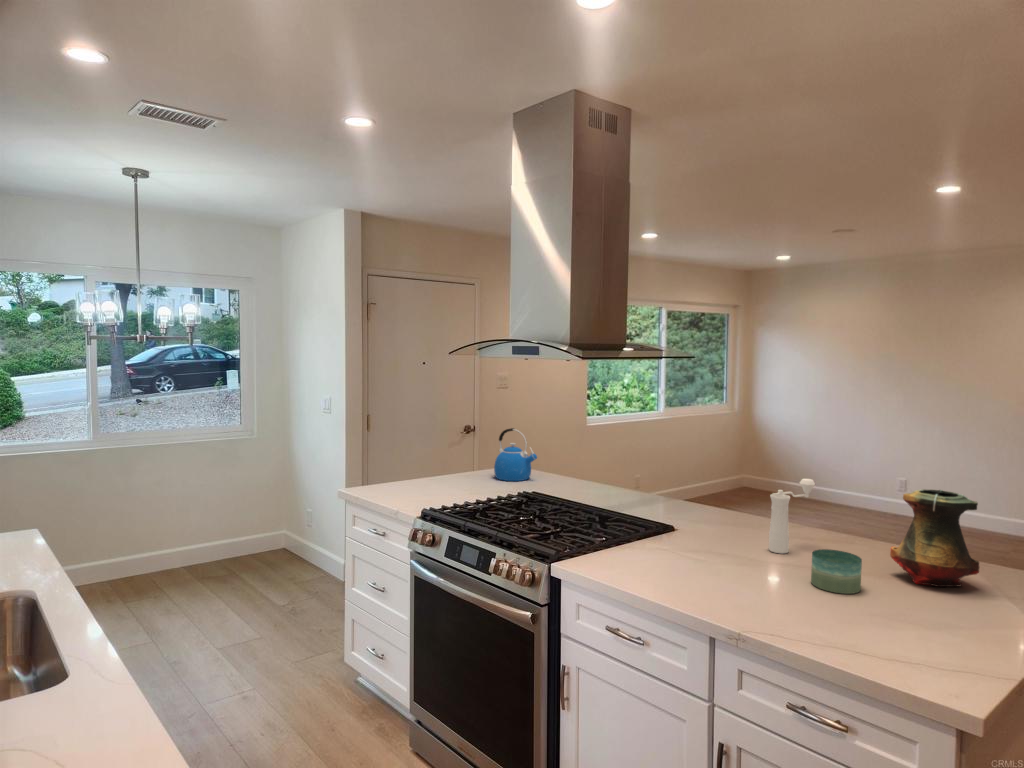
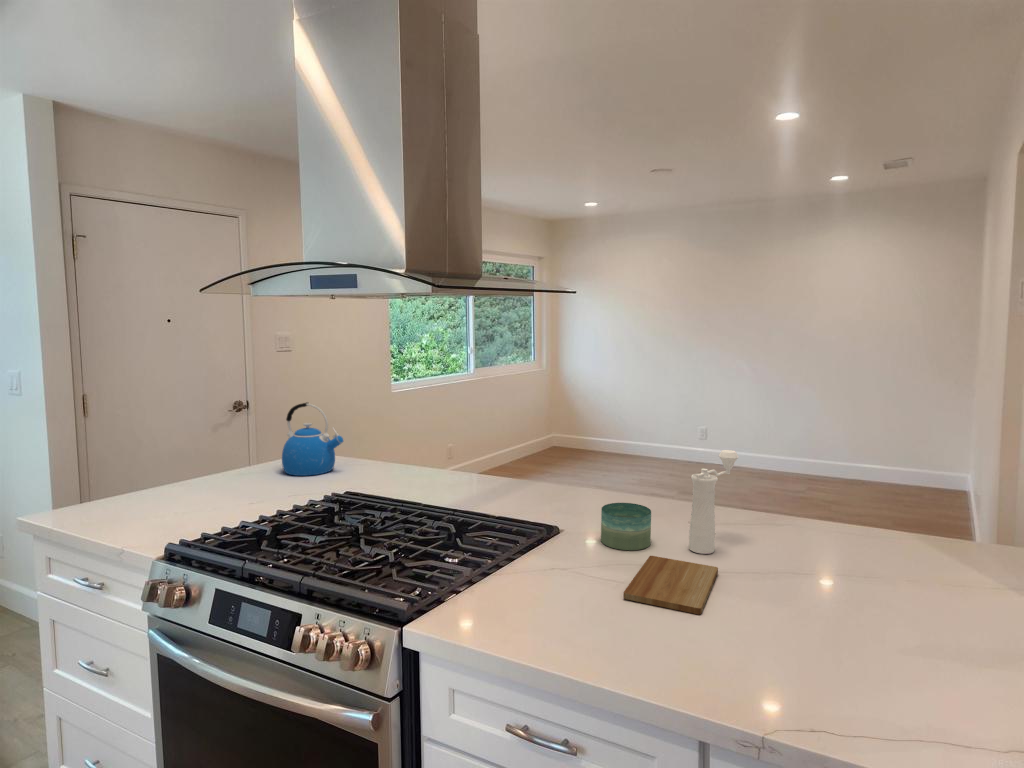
vase: present [890,489,979,587] -> none [849,455,959,582]
cutting board: none [697,548,778,581] -> present [623,556,718,614]
candle: present [811,549,862,594] -> present [601,503,651,550]

